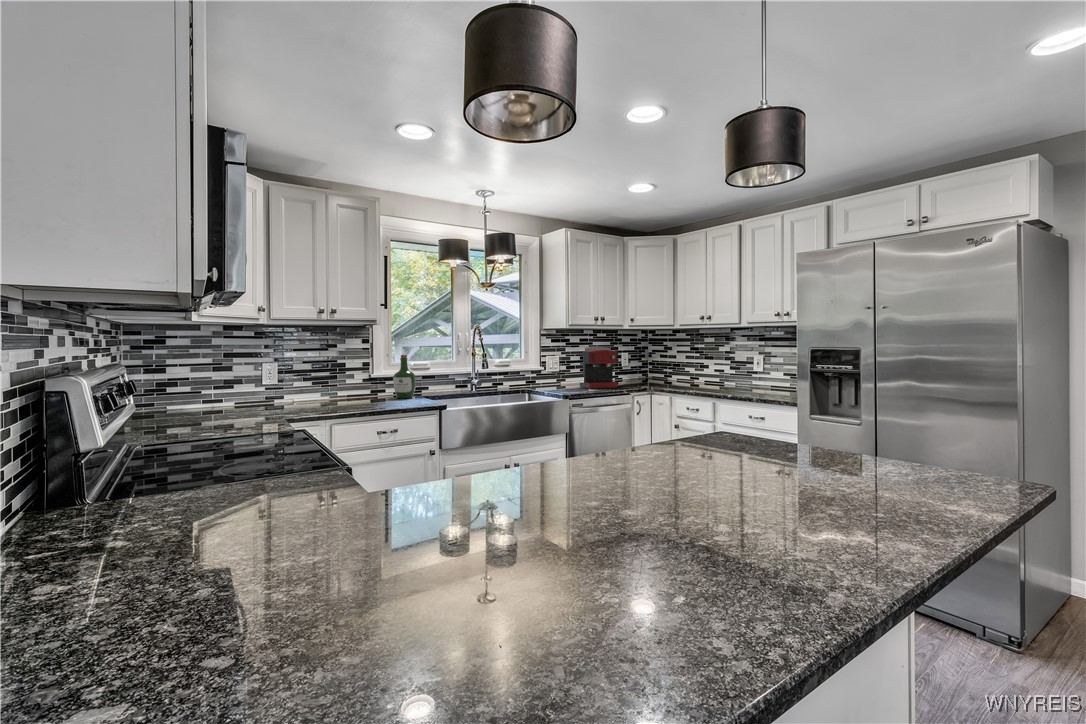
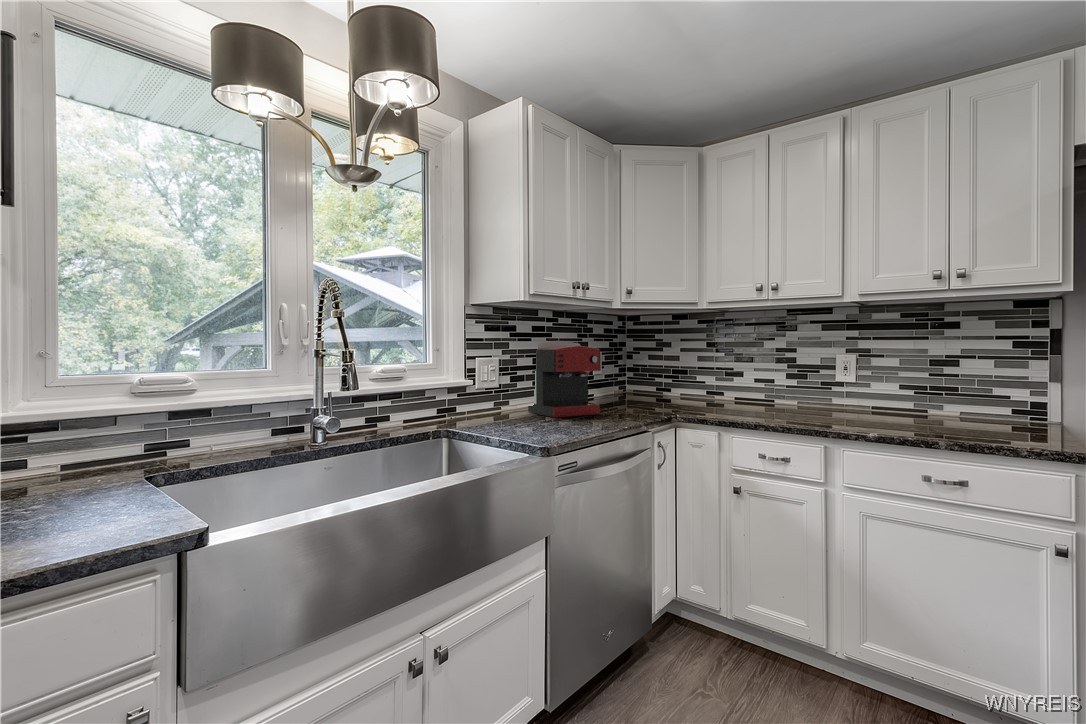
wine bottle: present [393,354,415,398] -> none [62,355,142,483]

